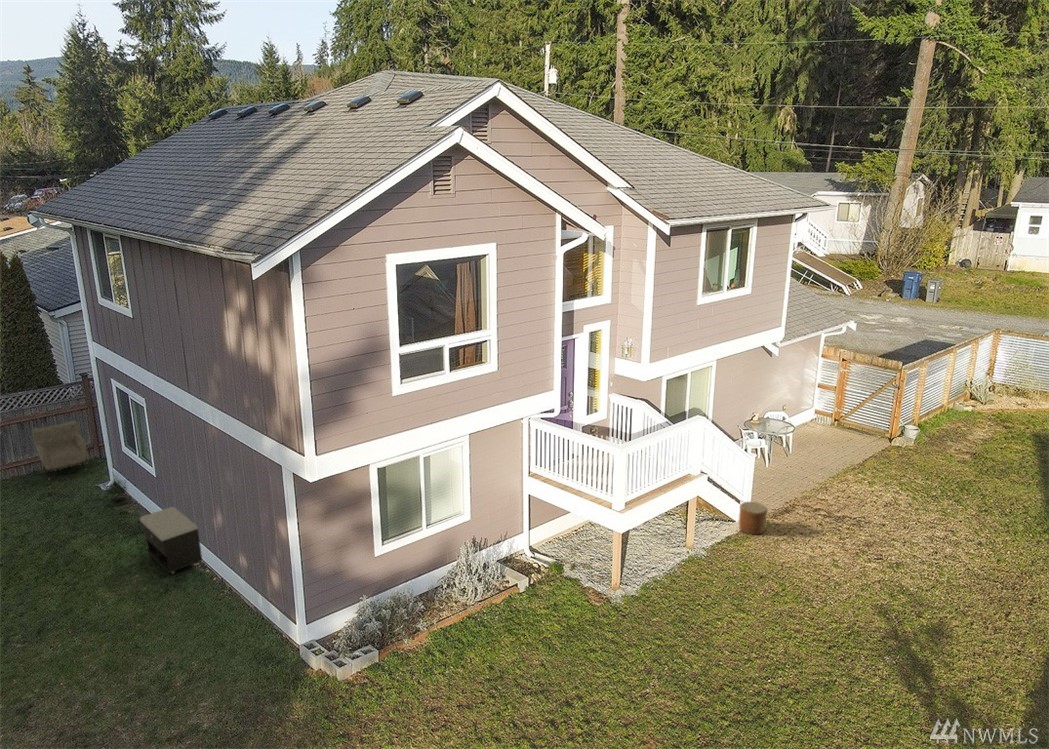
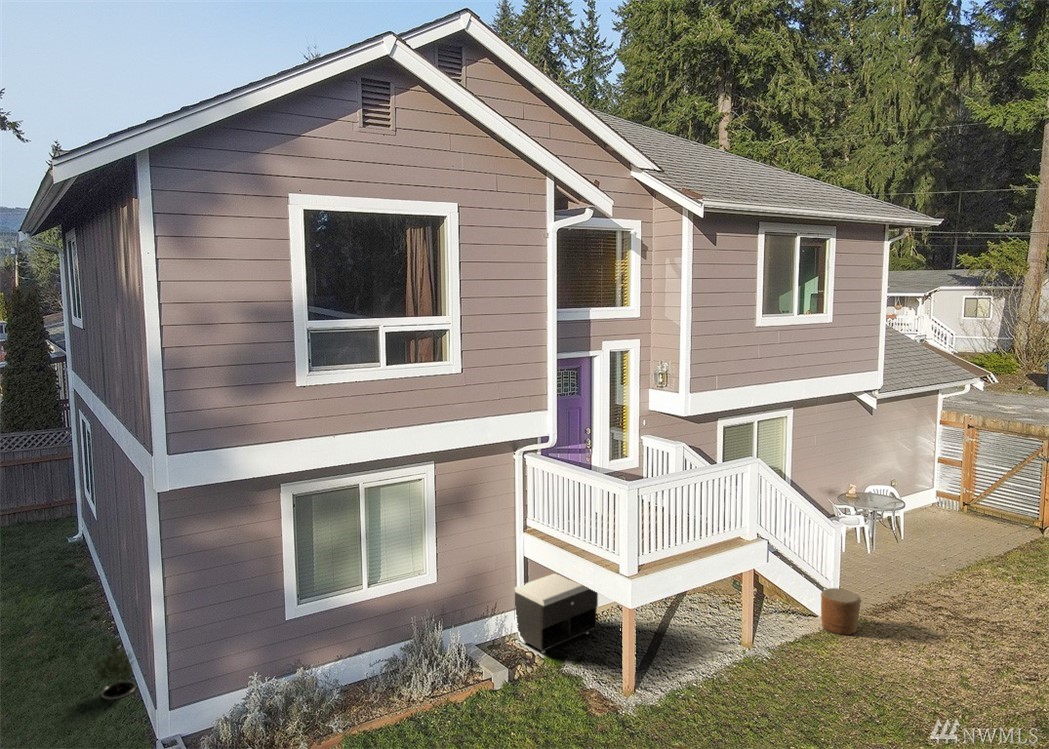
armchair: present [32,421,86,479] -> none [8,468,62,532]
potted tree: present [106,475,129,506] -> present [95,639,136,700]
storage bench: present [140,507,202,573] -> present [514,574,598,653]

